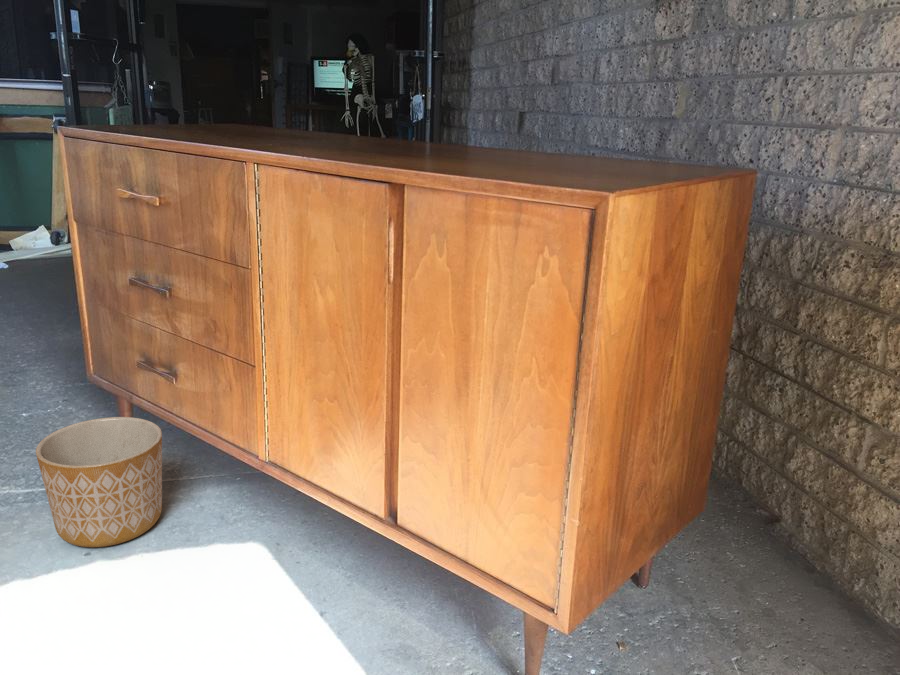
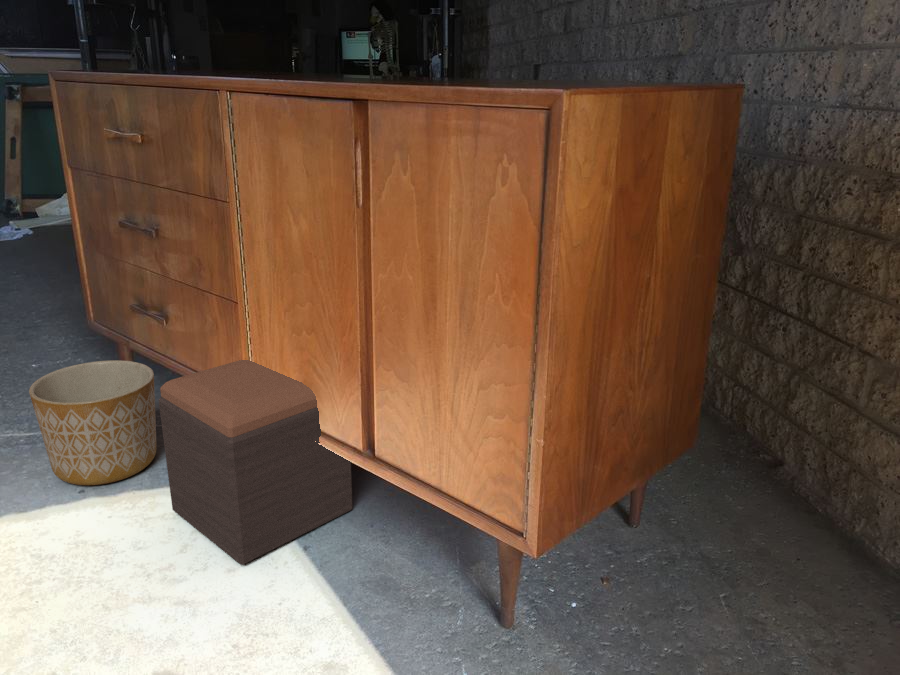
footstool: none [175,413,366,634] -> present [159,360,352,565]

